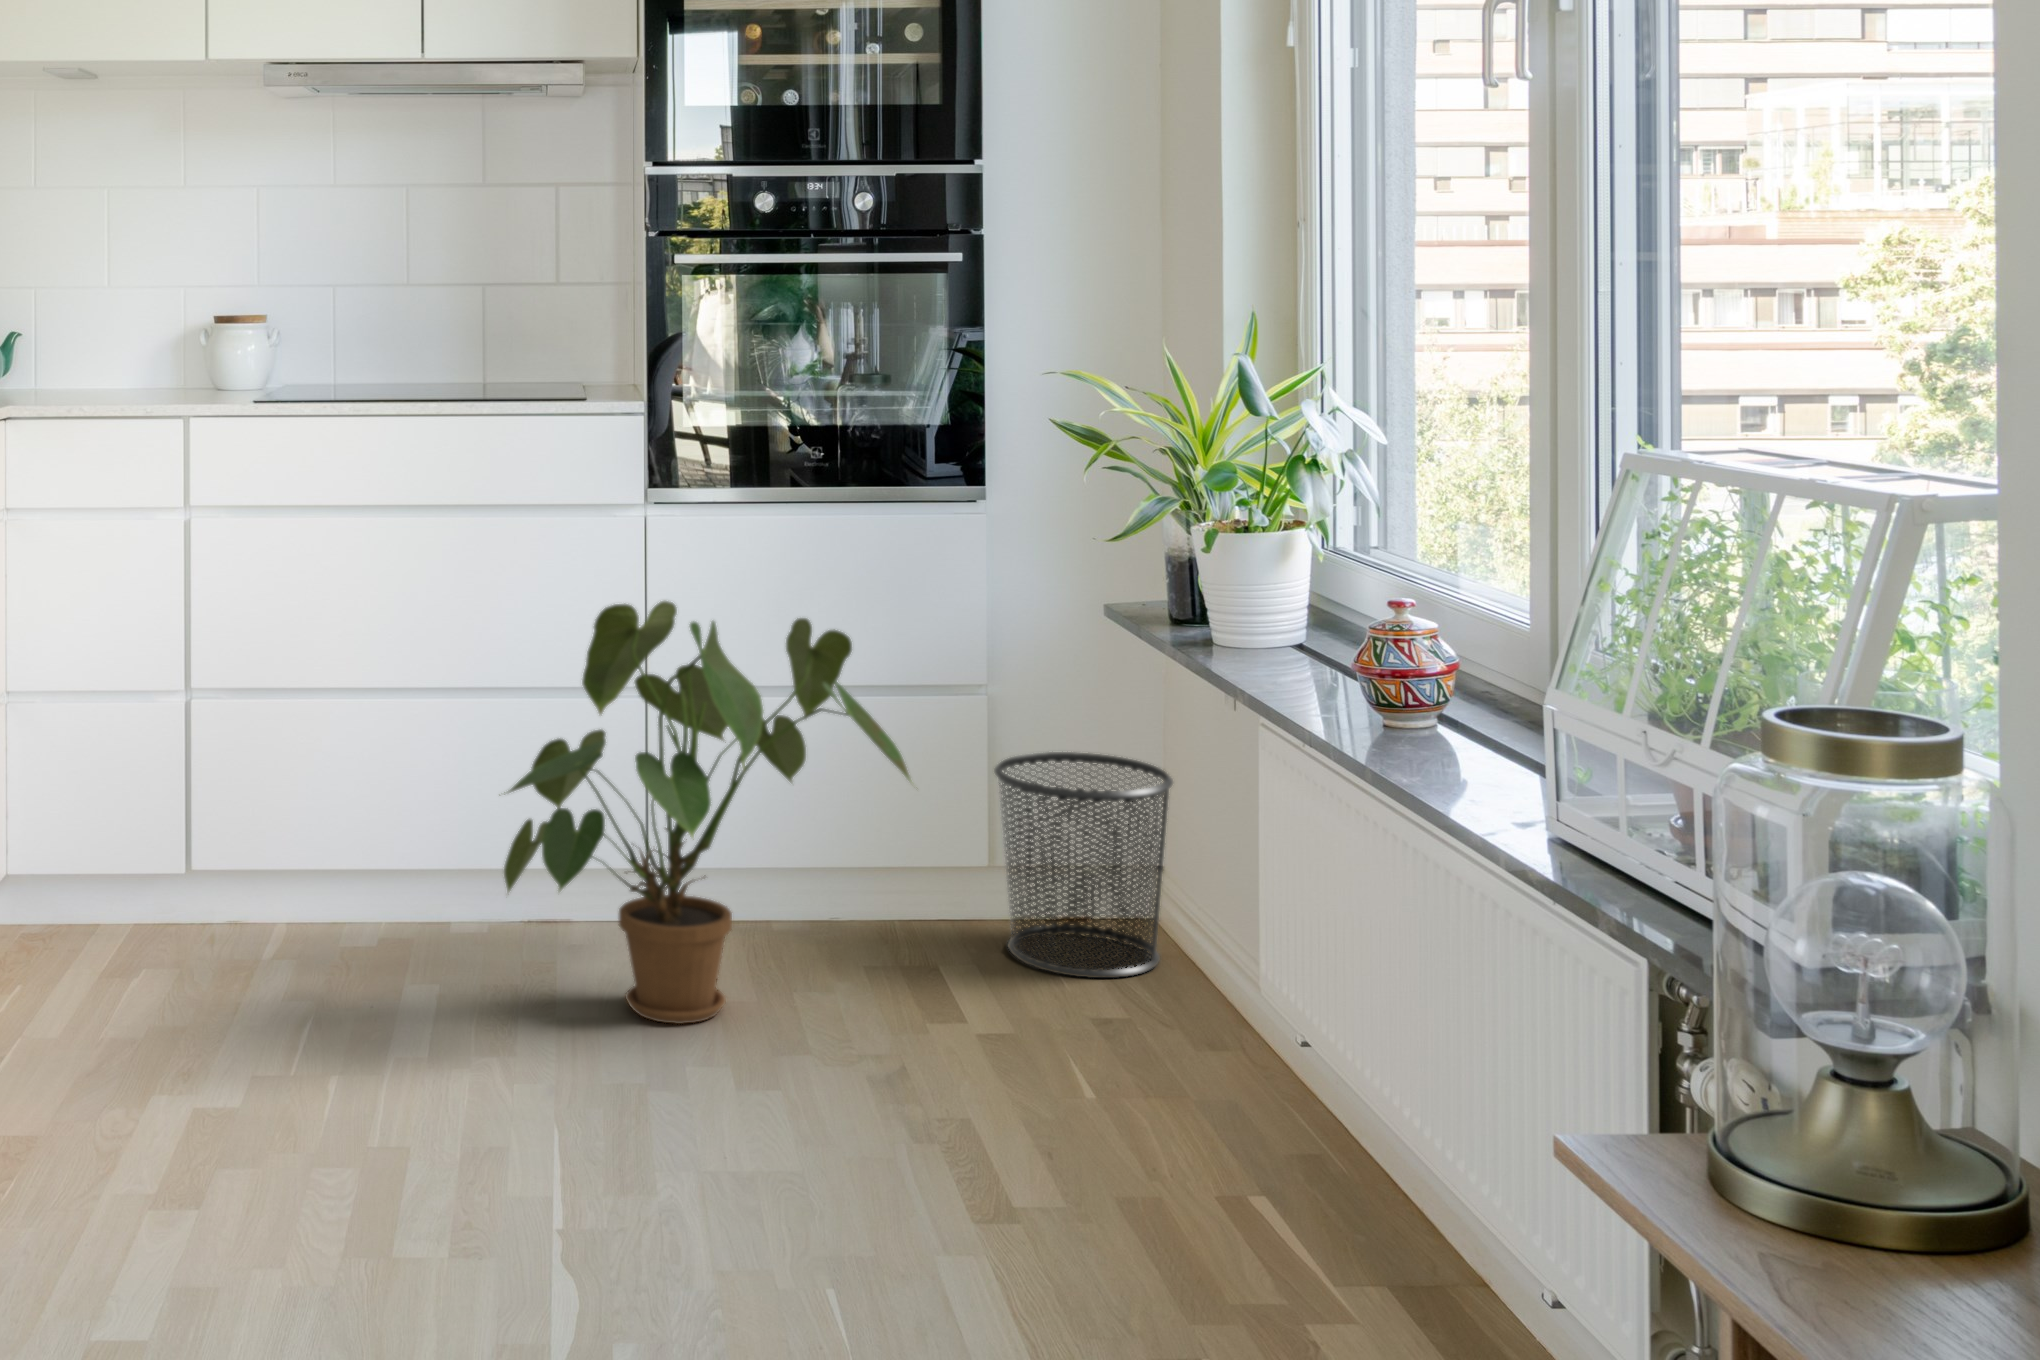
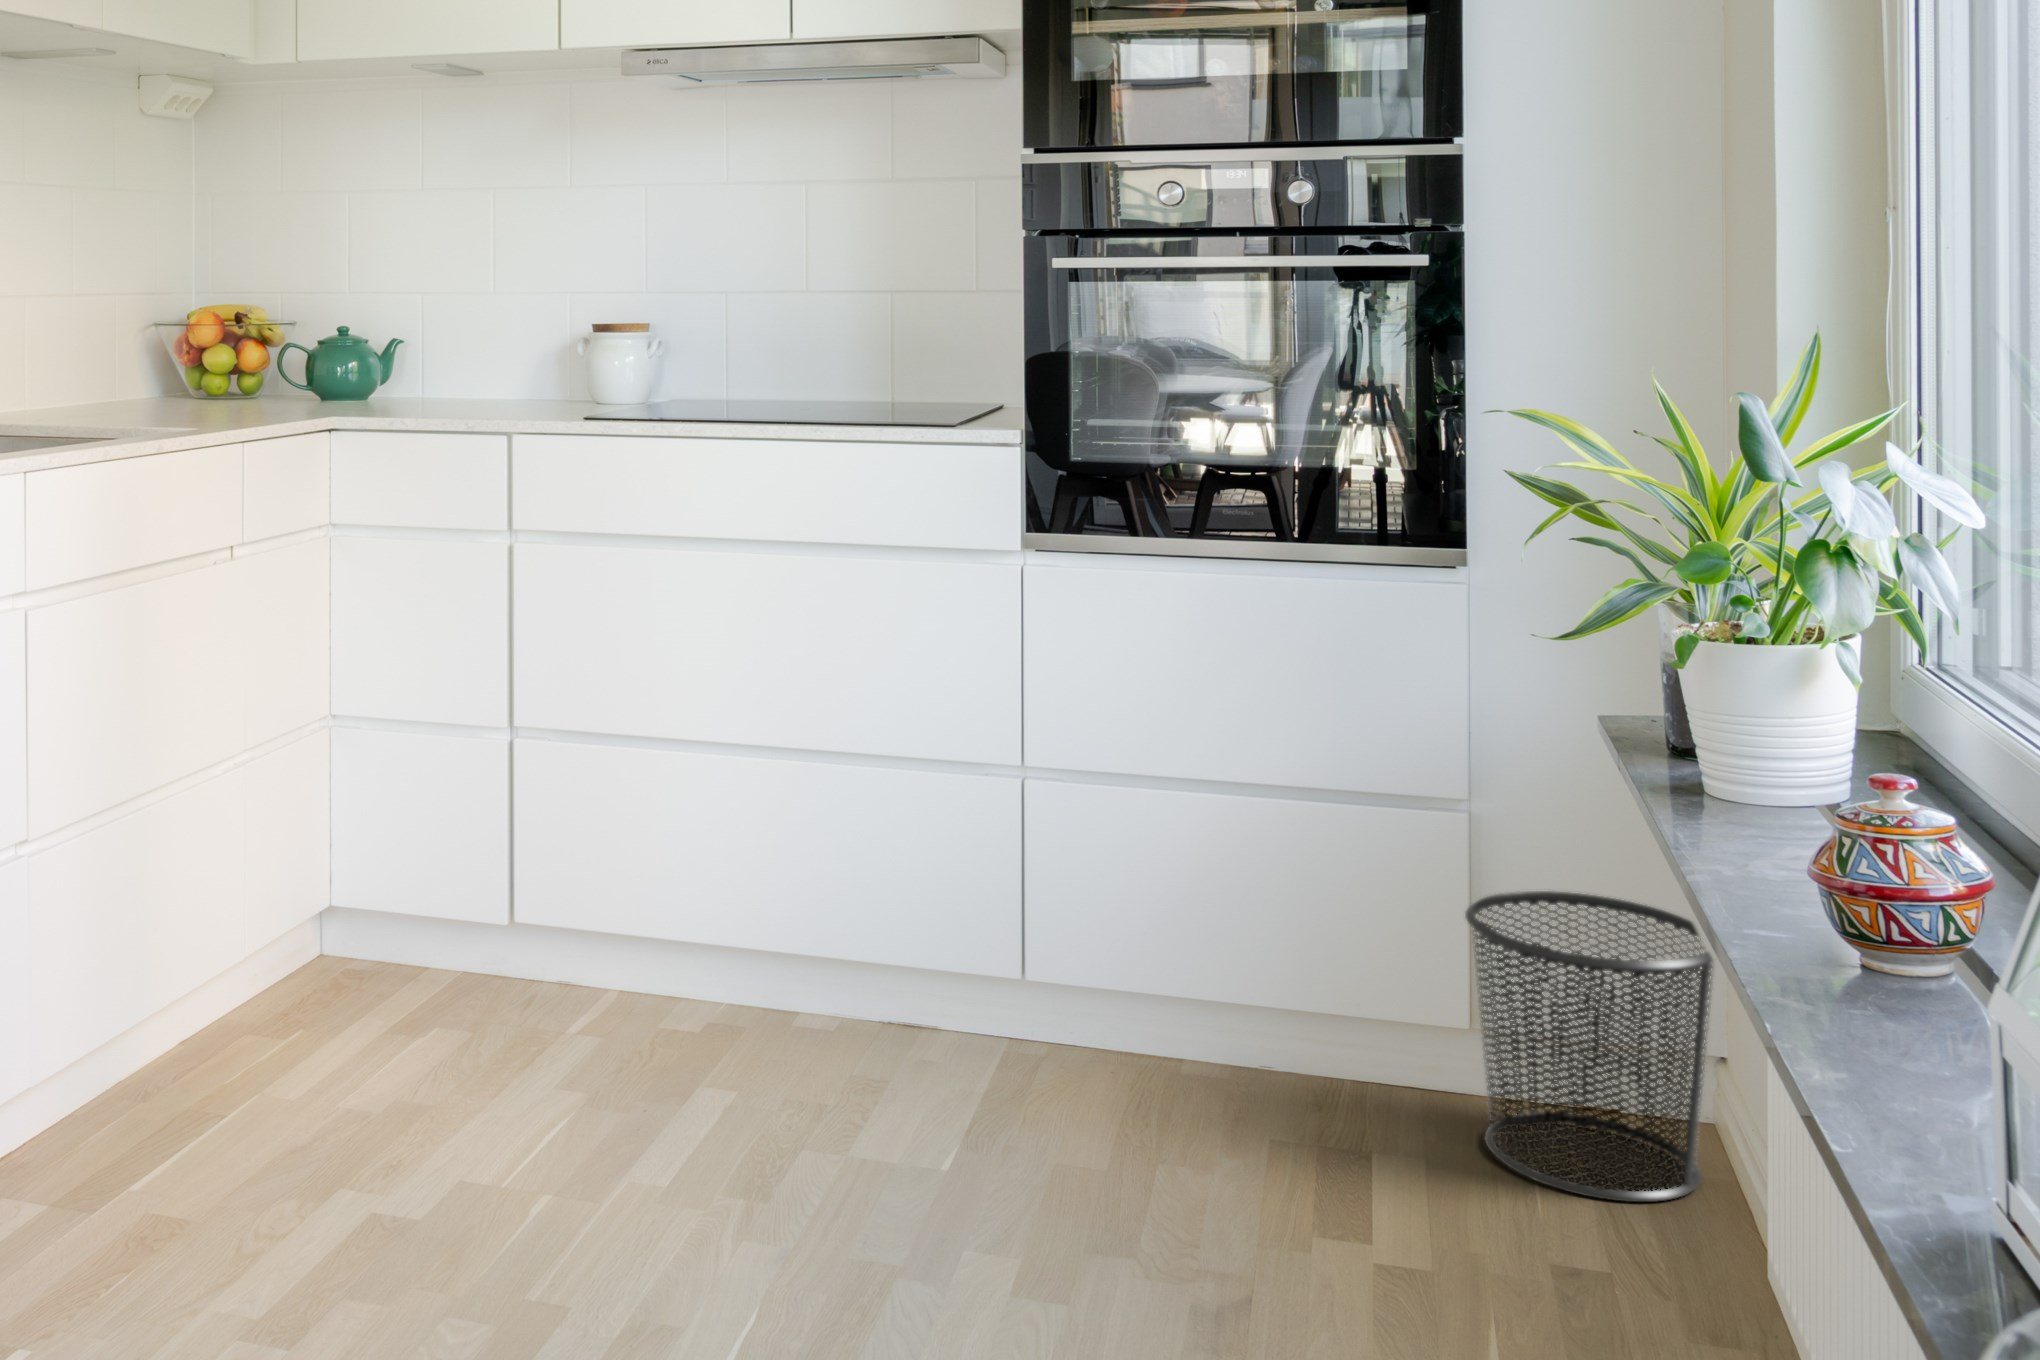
house plant: present [504,601,911,1024] -> none [798,667,1312,1180]

